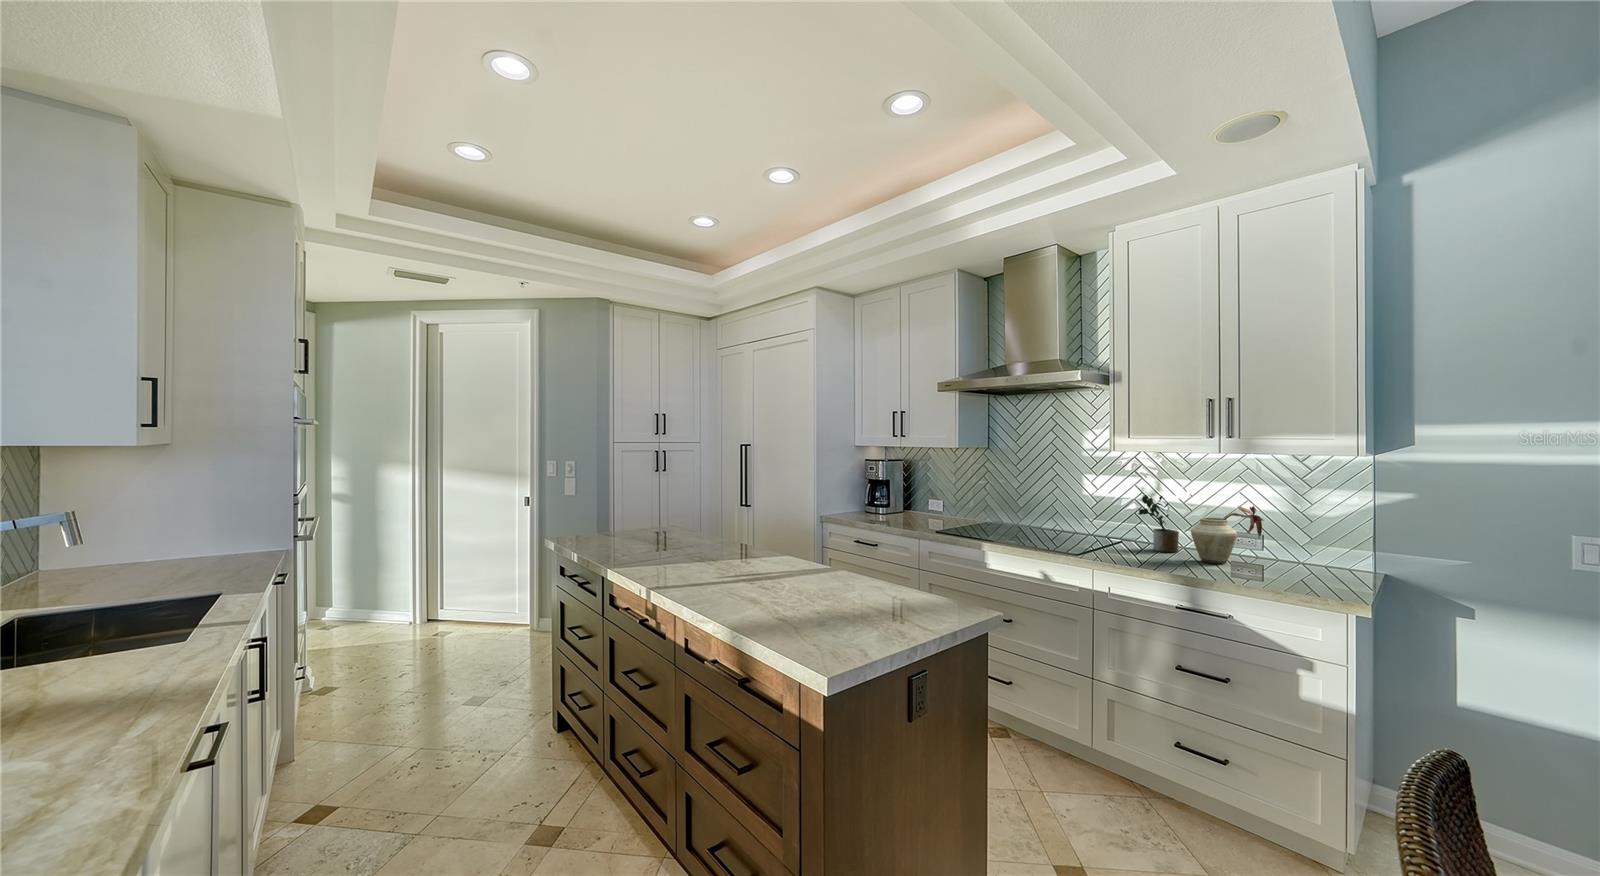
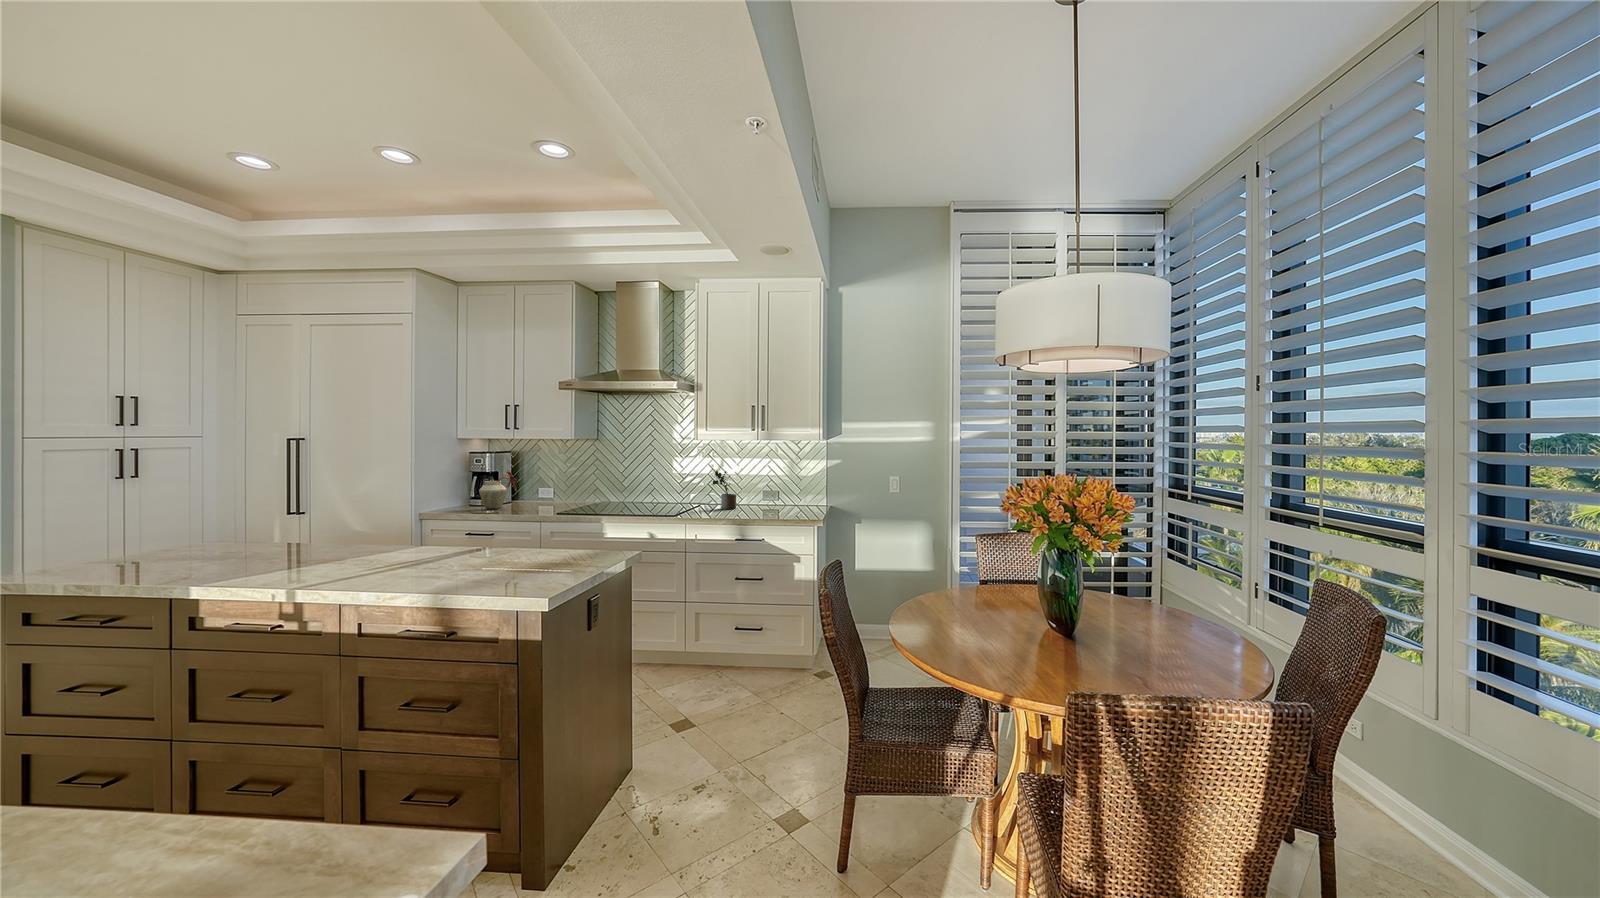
vase: present [1191,506,1264,564] -> present [479,472,517,510]

